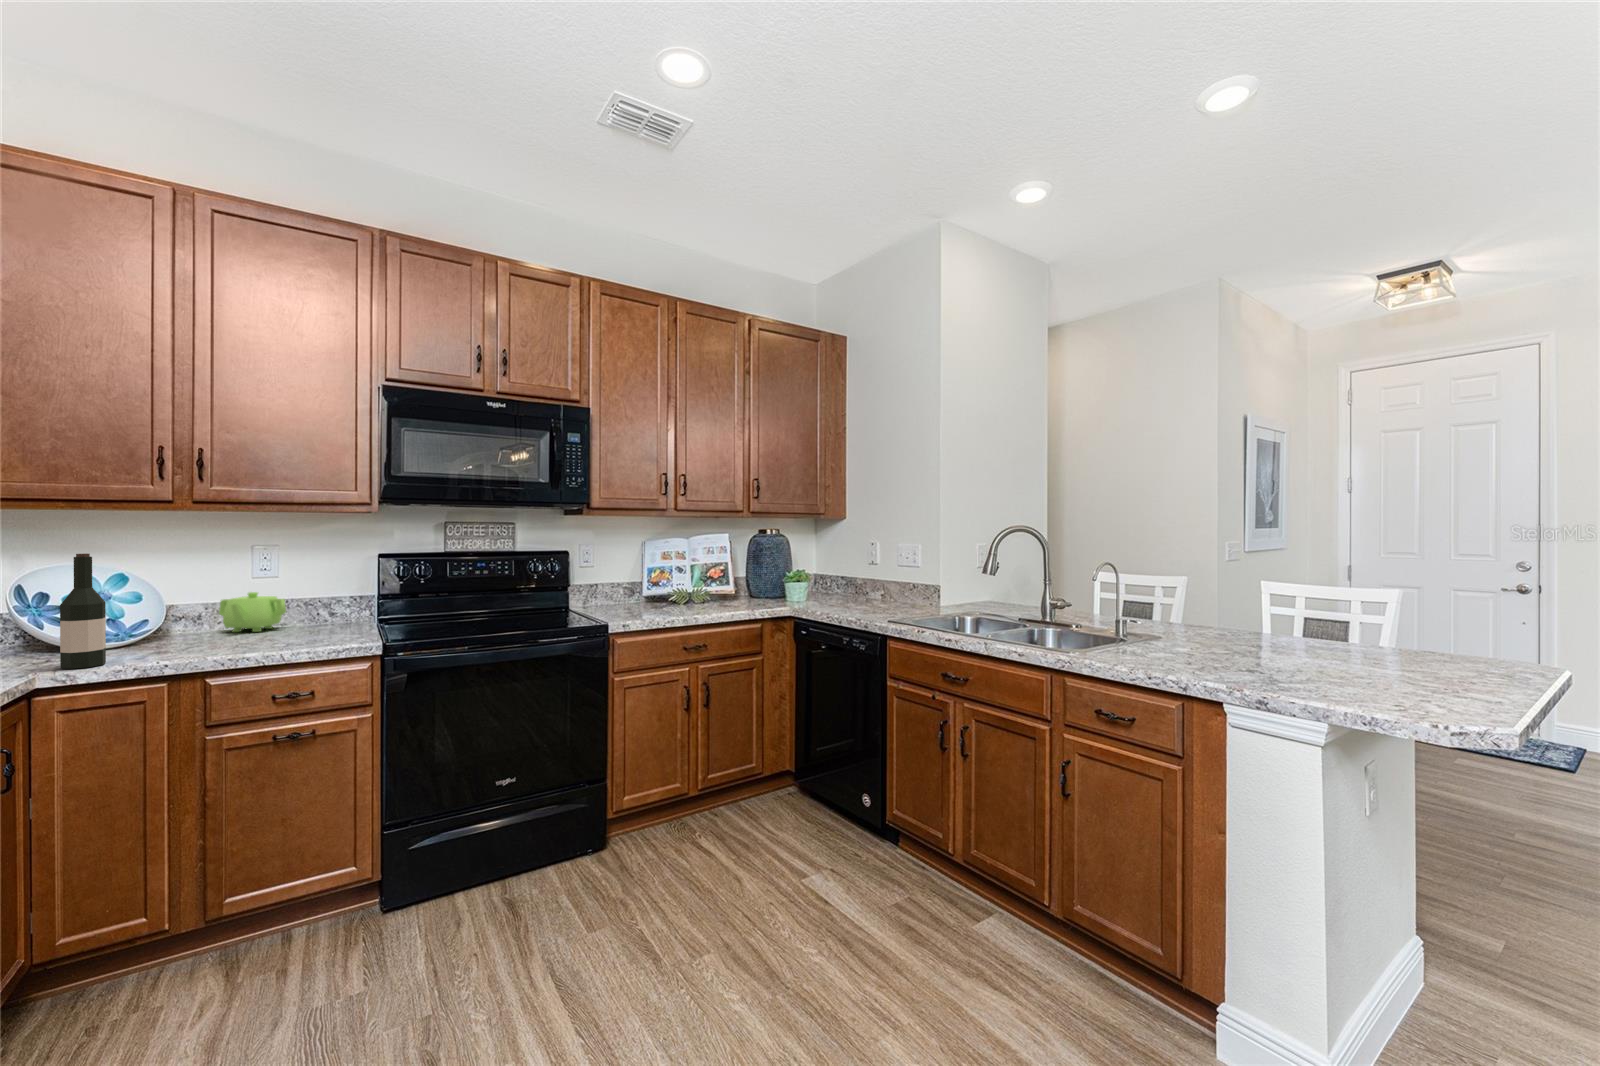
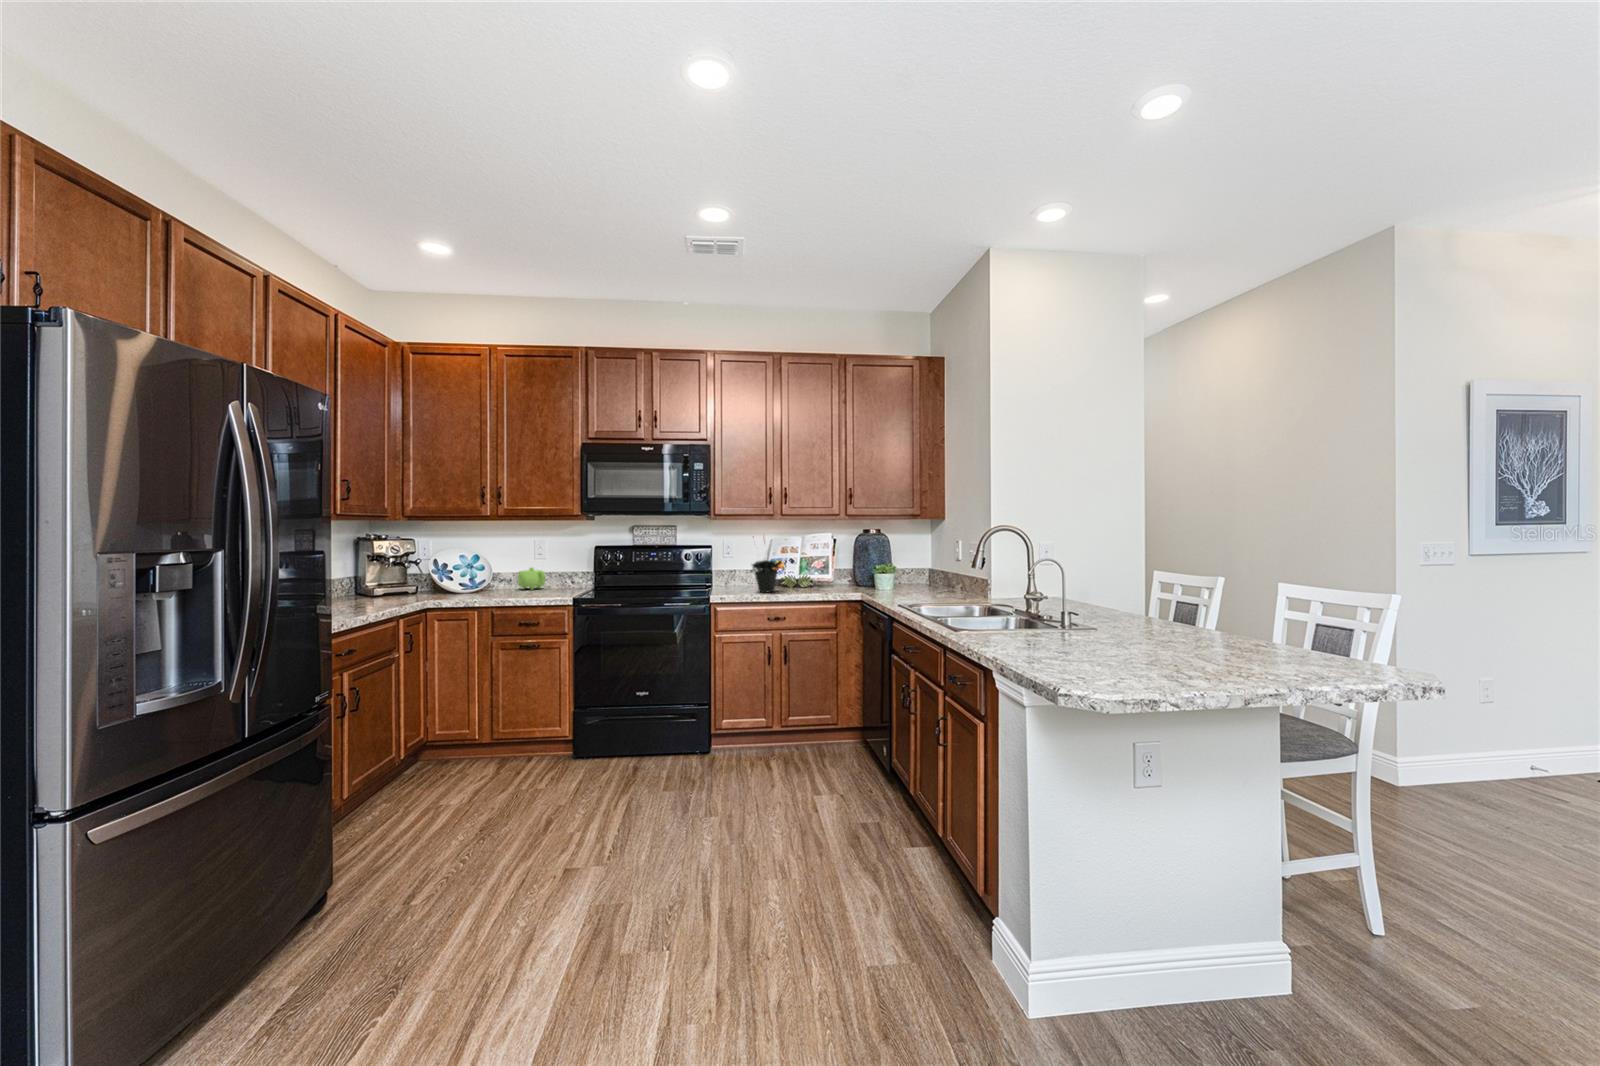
potted plant: none [651,533,692,613] -> present [751,560,780,593]
wine bottle: present [60,553,106,669] -> none [438,545,456,601]

